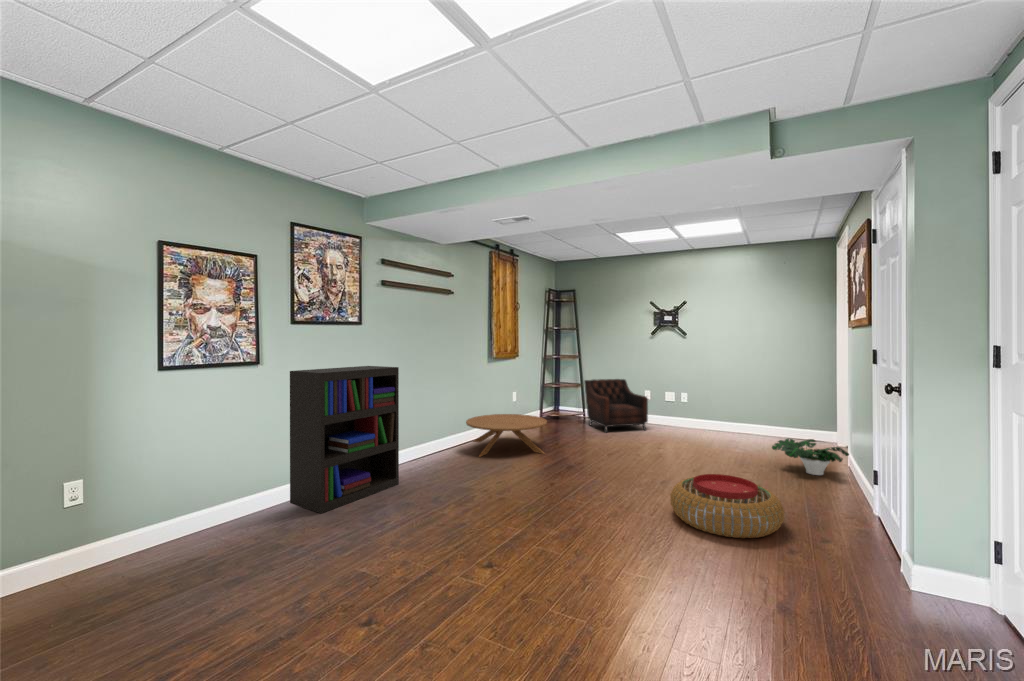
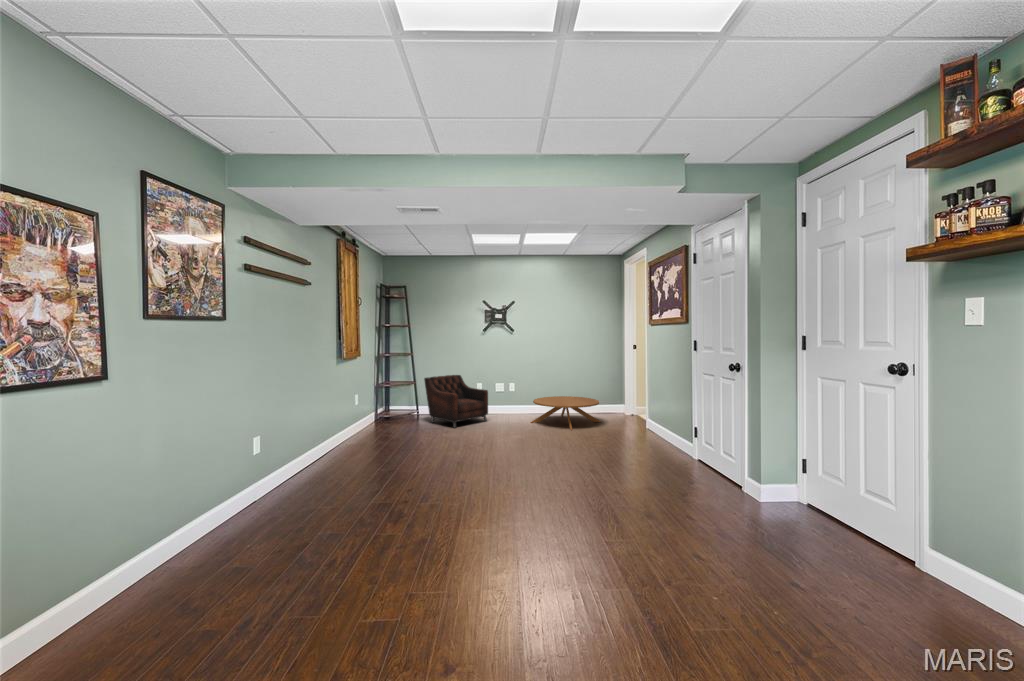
bookshelf: present [290,366,399,513] -> none [147,374,291,577]
coffee table: present [466,414,547,457] -> present [531,396,601,430]
potted plant: present [772,439,849,475] -> none [609,413,659,441]
pouf: present [670,474,784,538] -> none [581,449,668,498]

